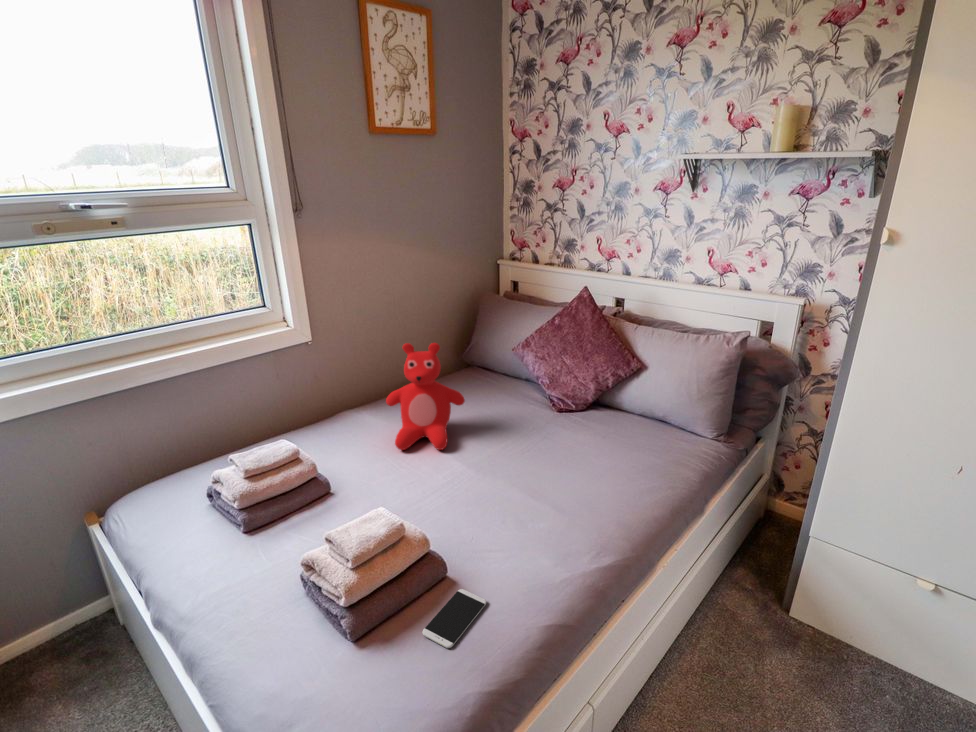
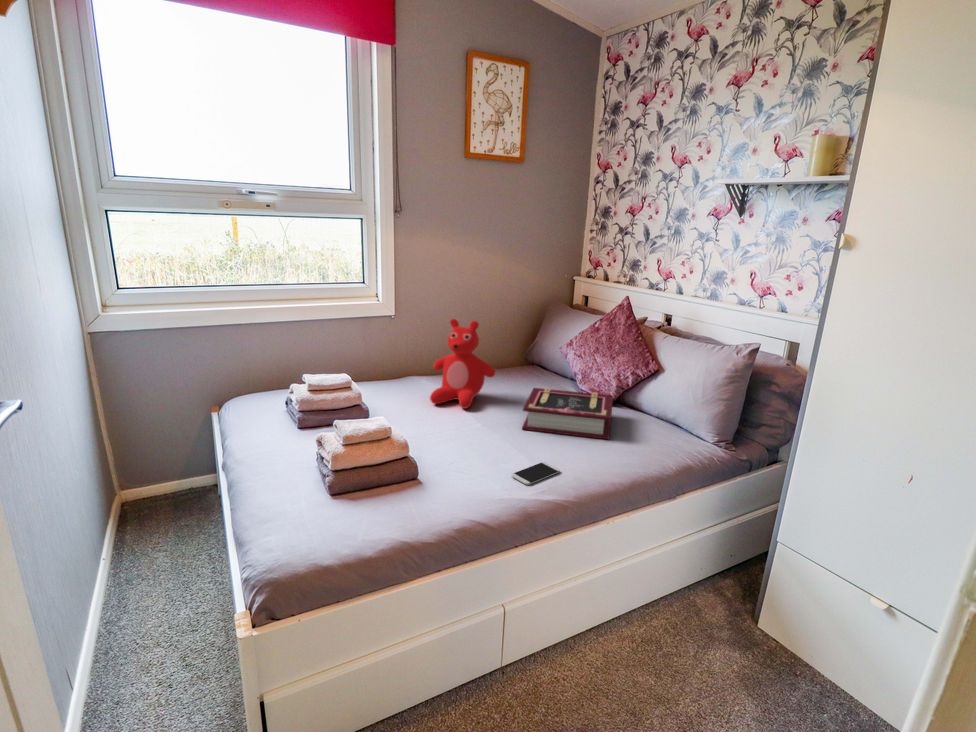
book: none [513,404,622,468] -> present [522,388,613,439]
smartphone: present [423,589,486,648] -> present [512,462,560,485]

